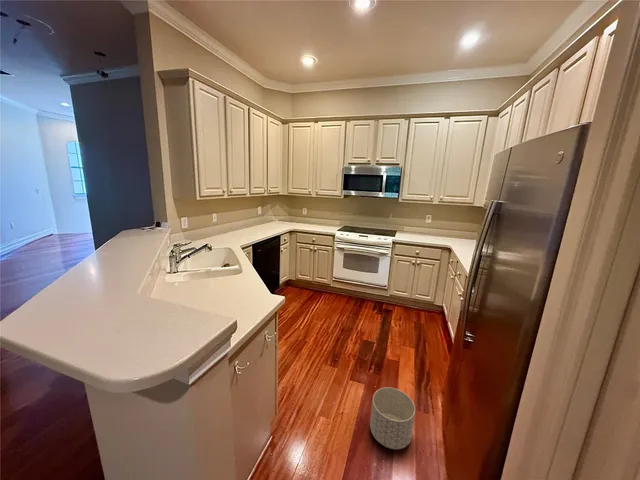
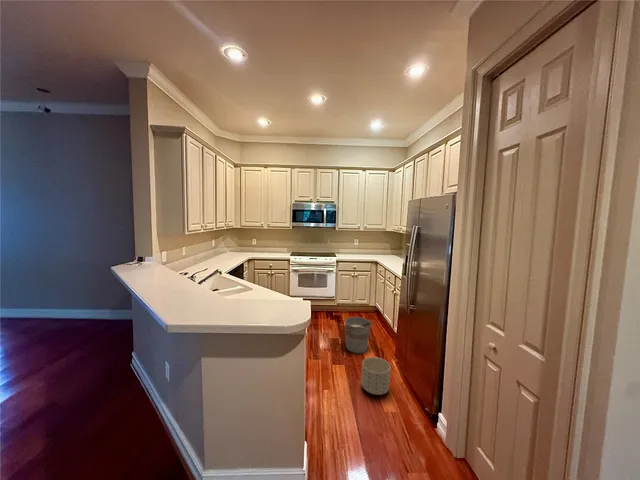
bucket: none [376,320,419,371] -> present [345,317,373,353]

